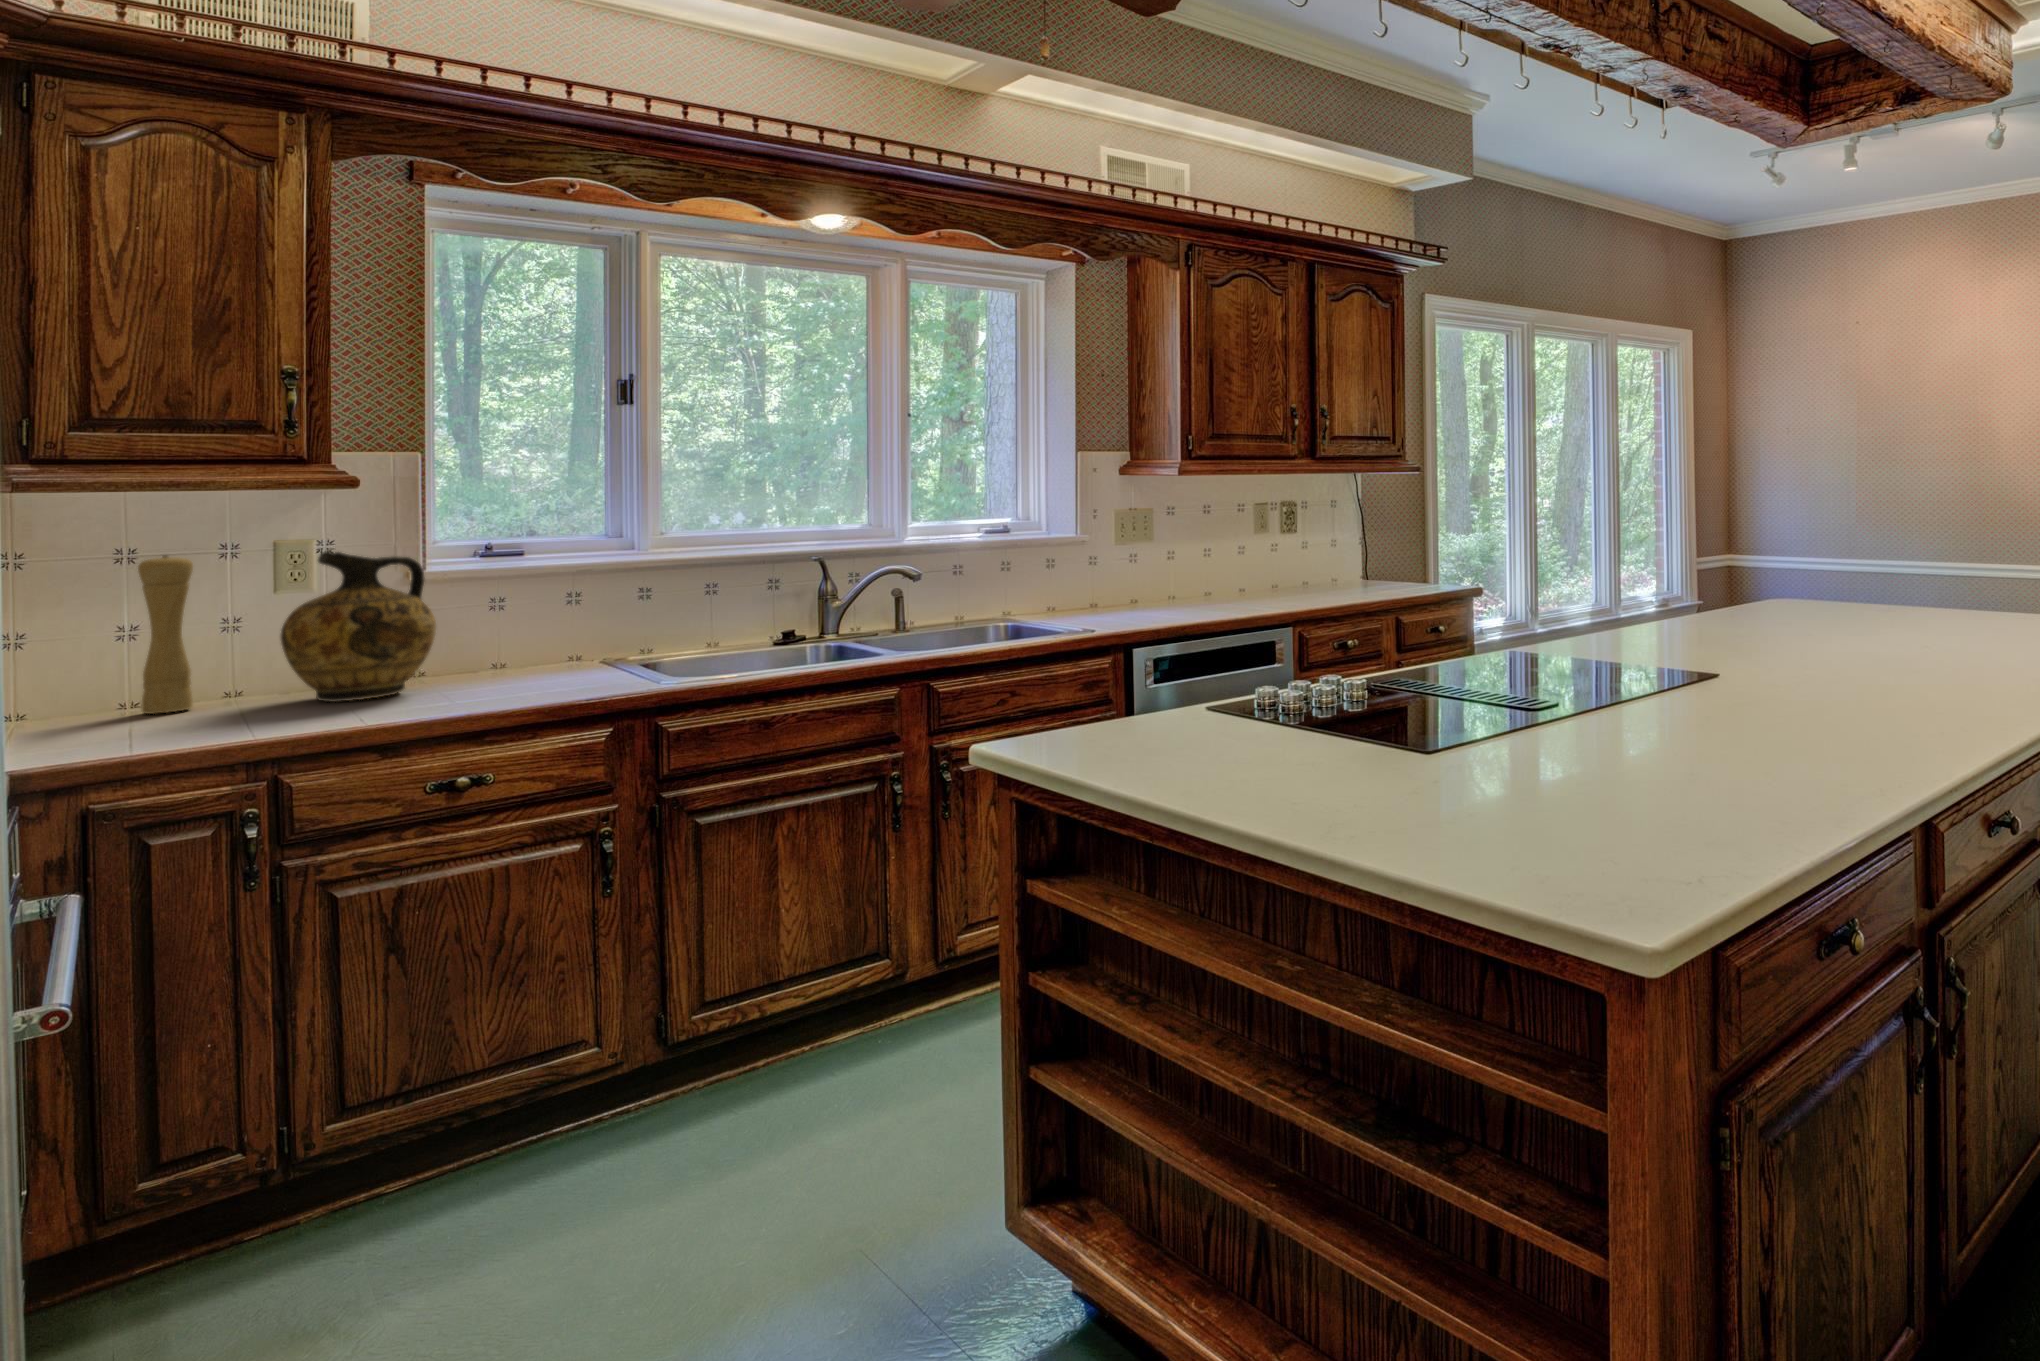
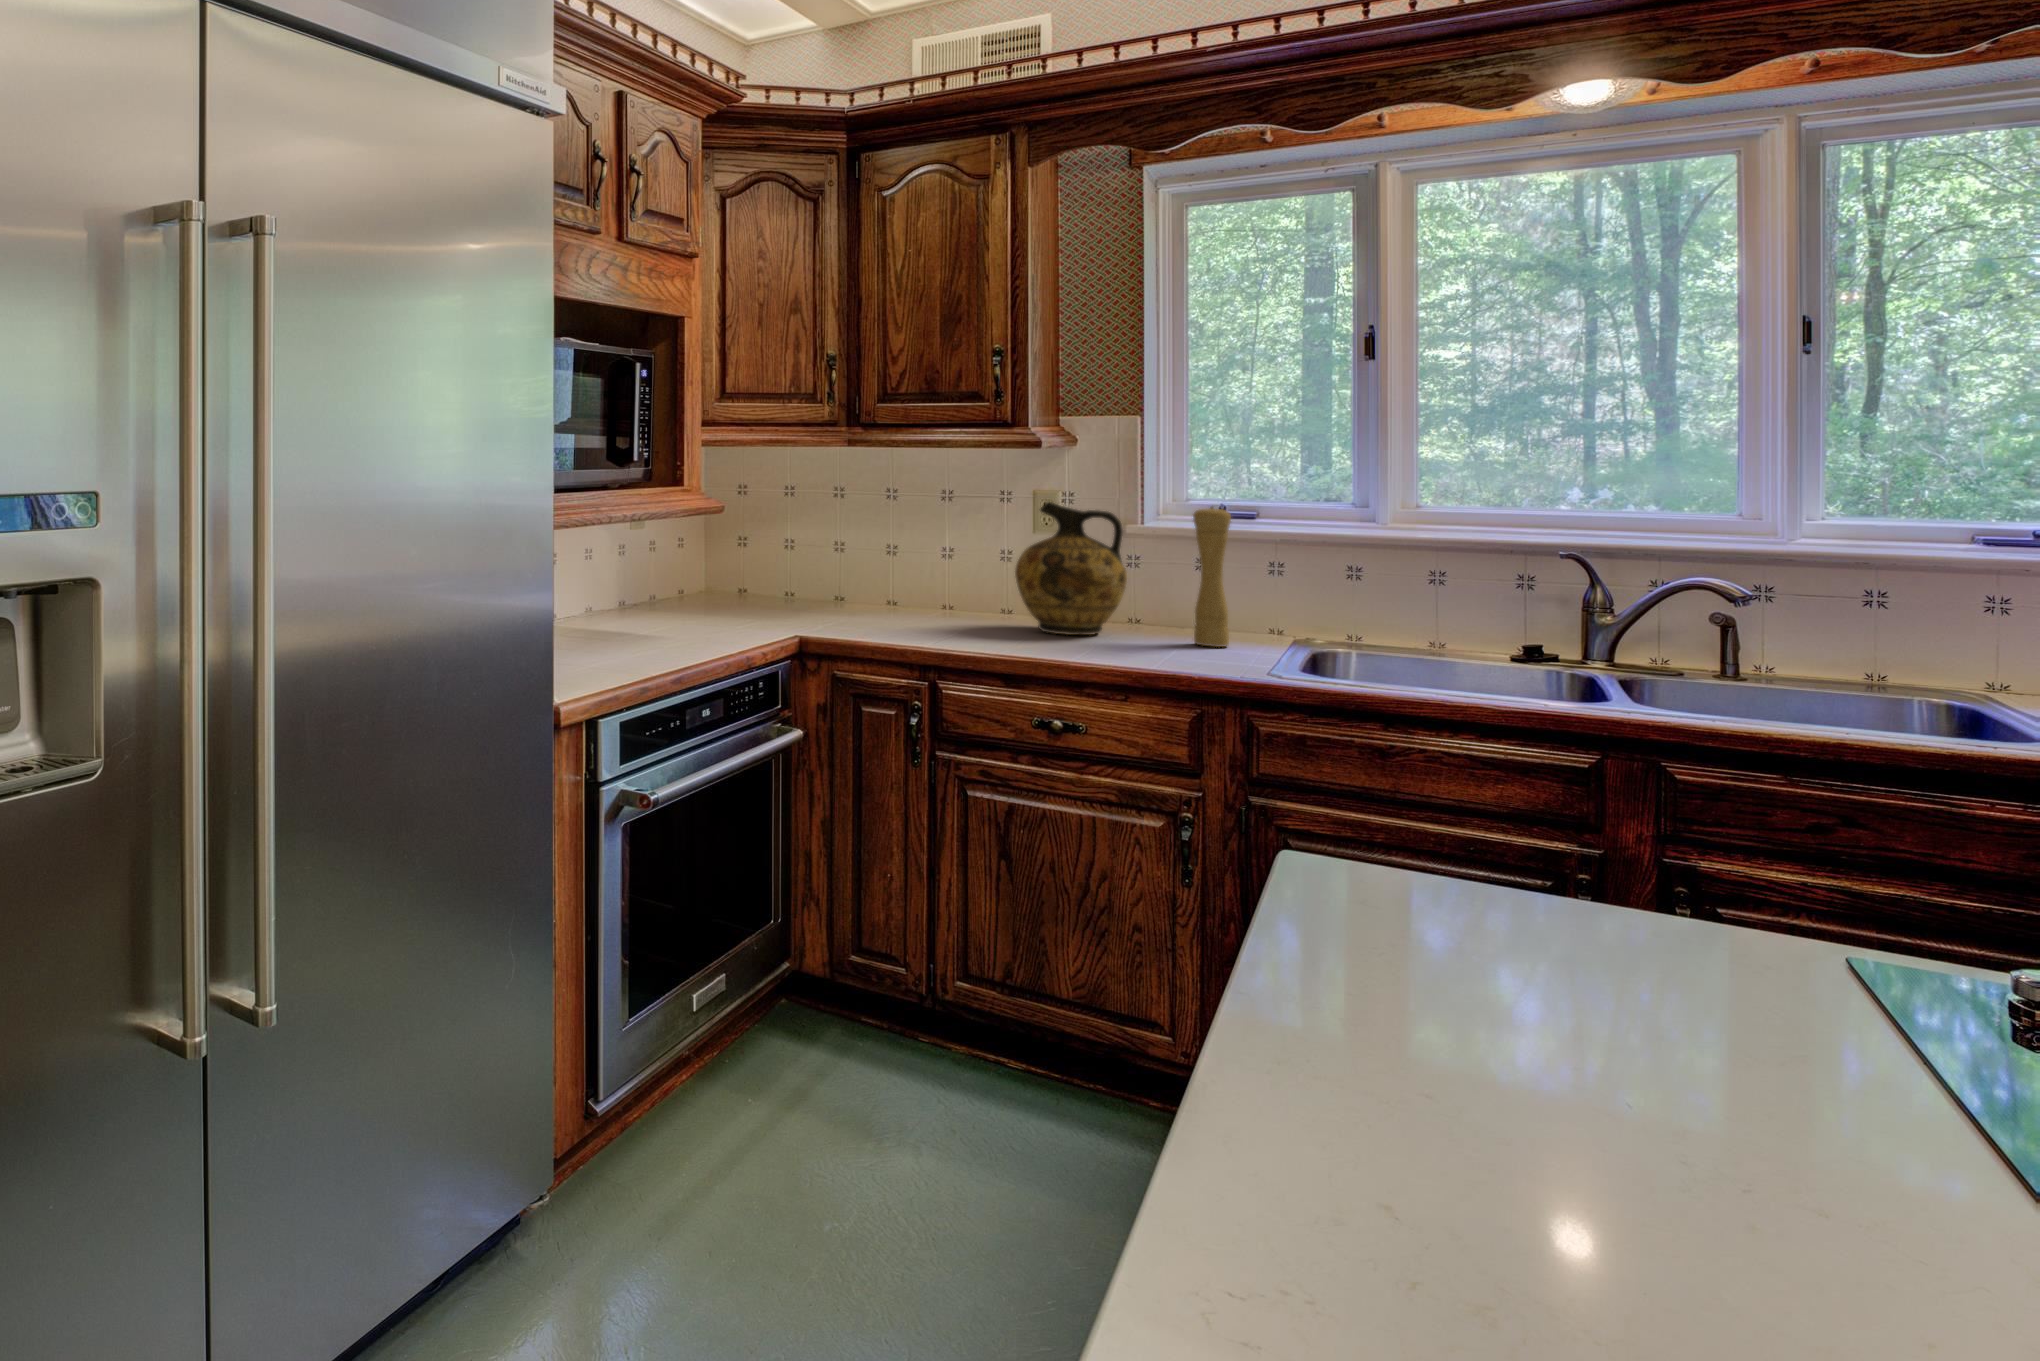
pepper mill: present [138,555,193,714] -> present [1193,507,1231,647]

